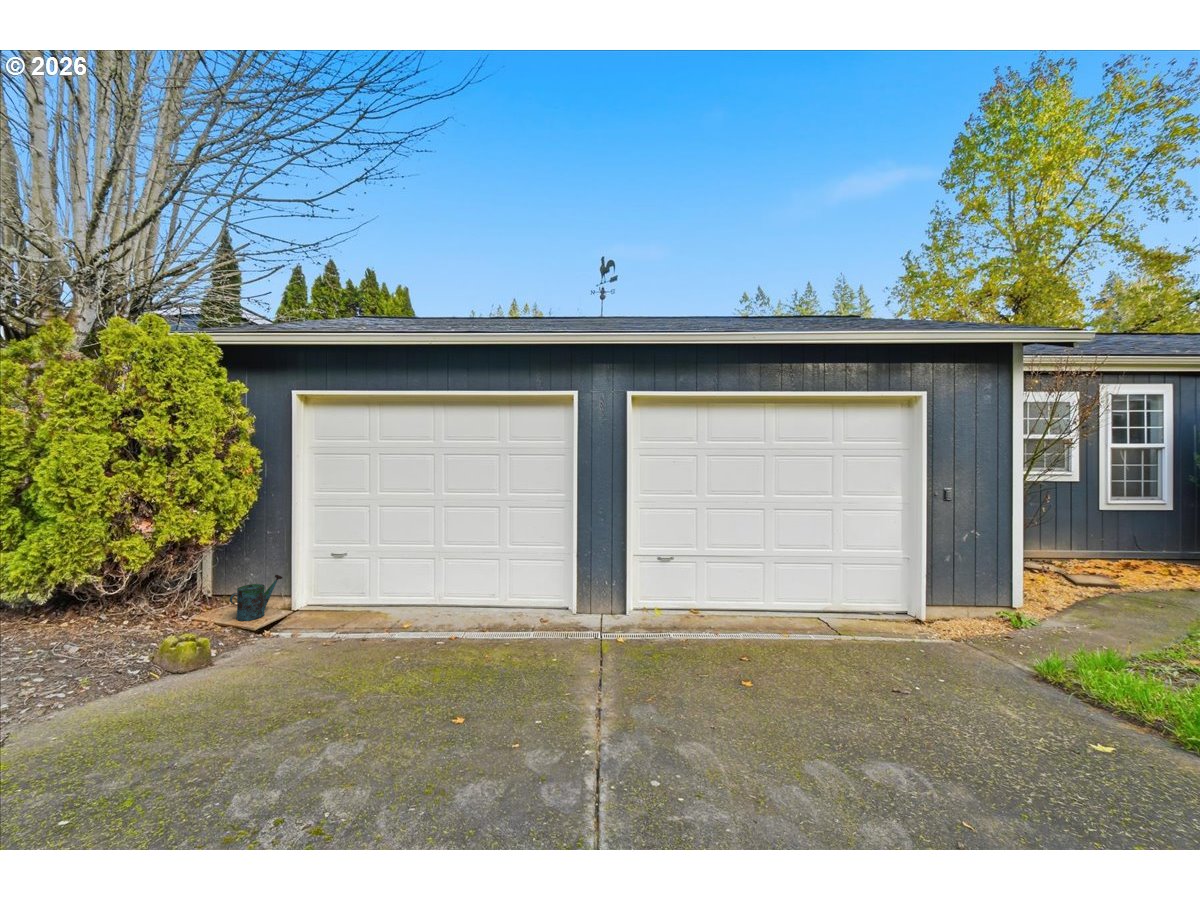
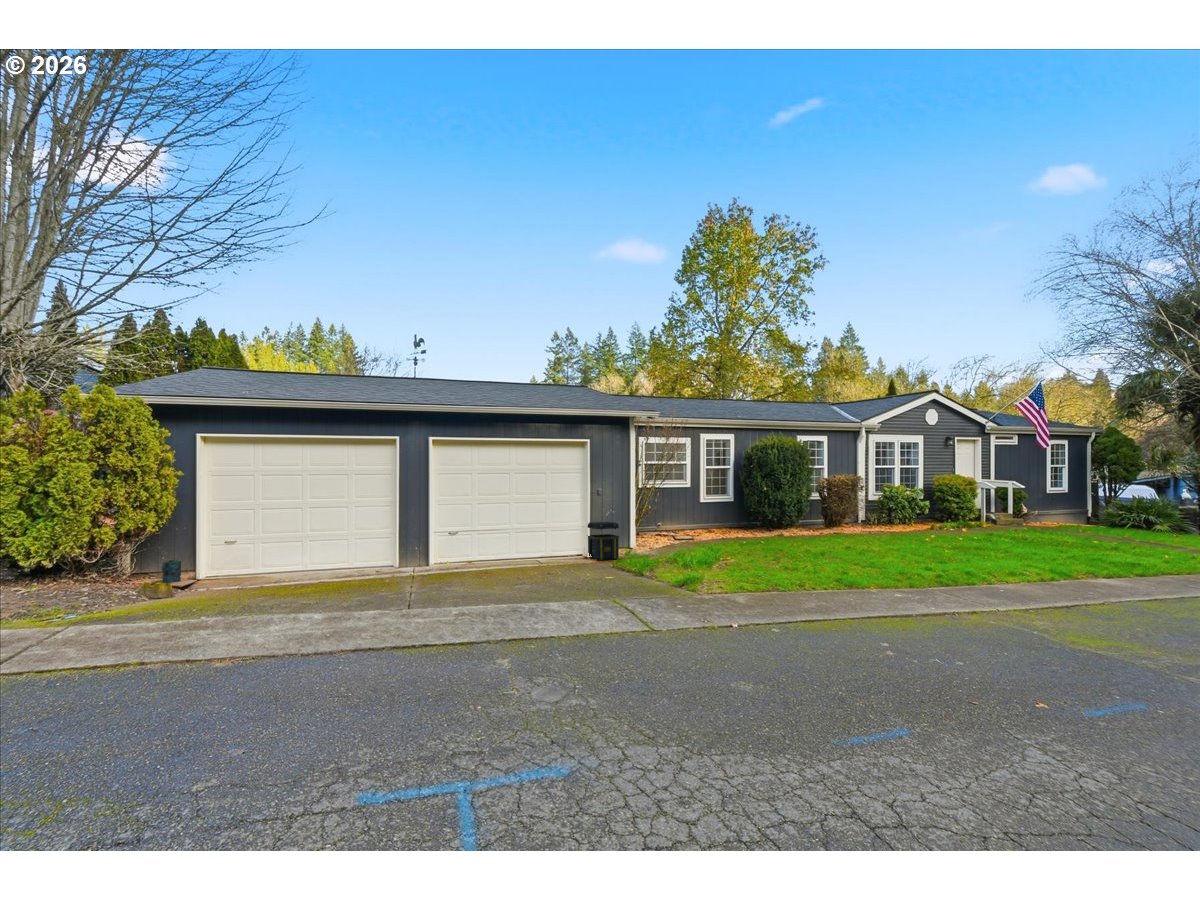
toolbox: none [922,552,1007,637] -> present [587,522,619,561]

